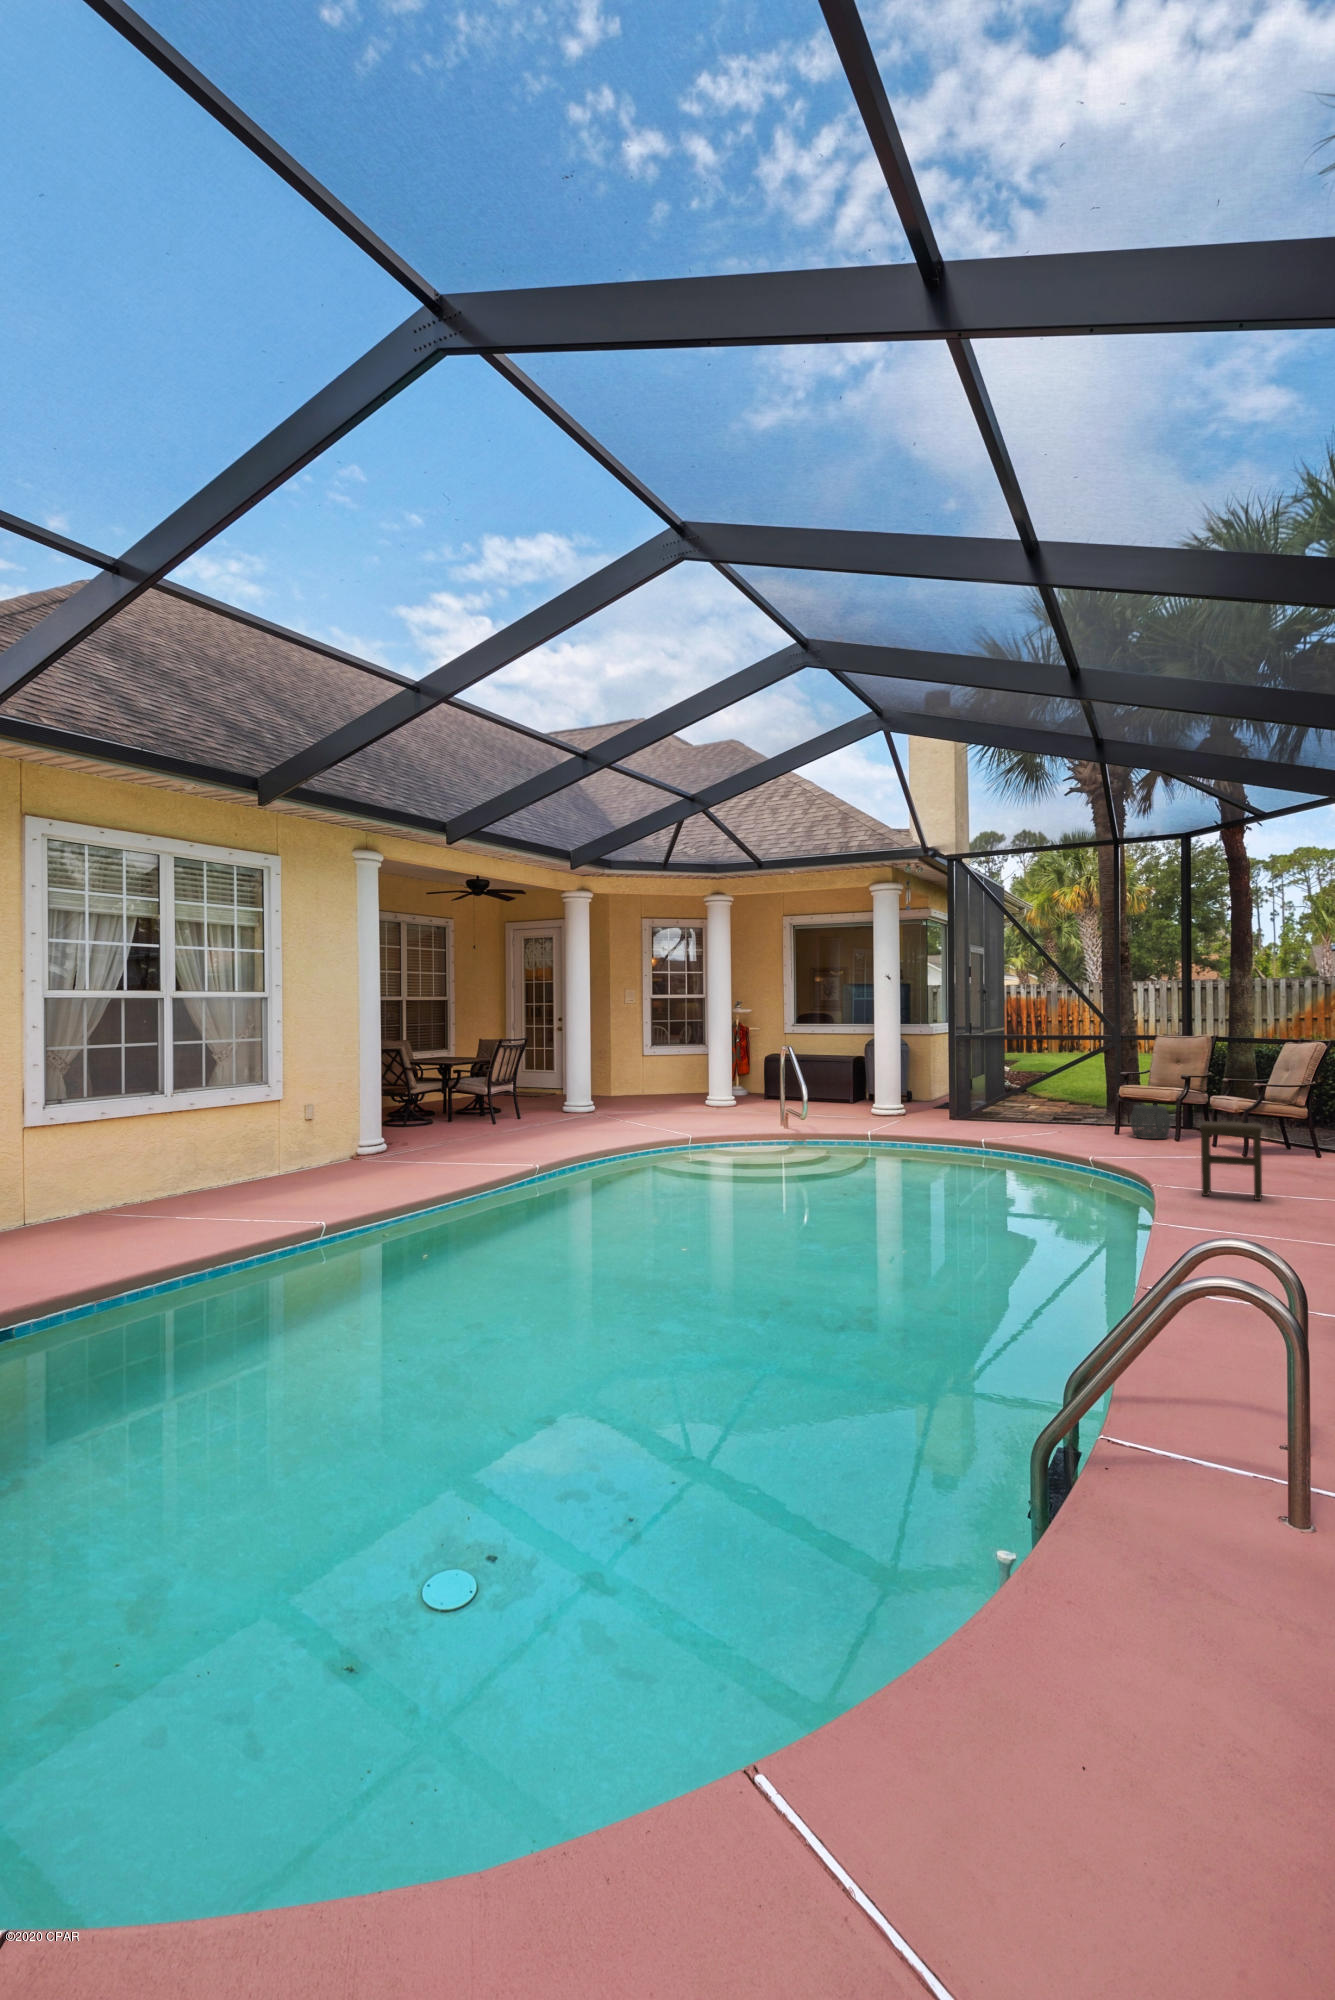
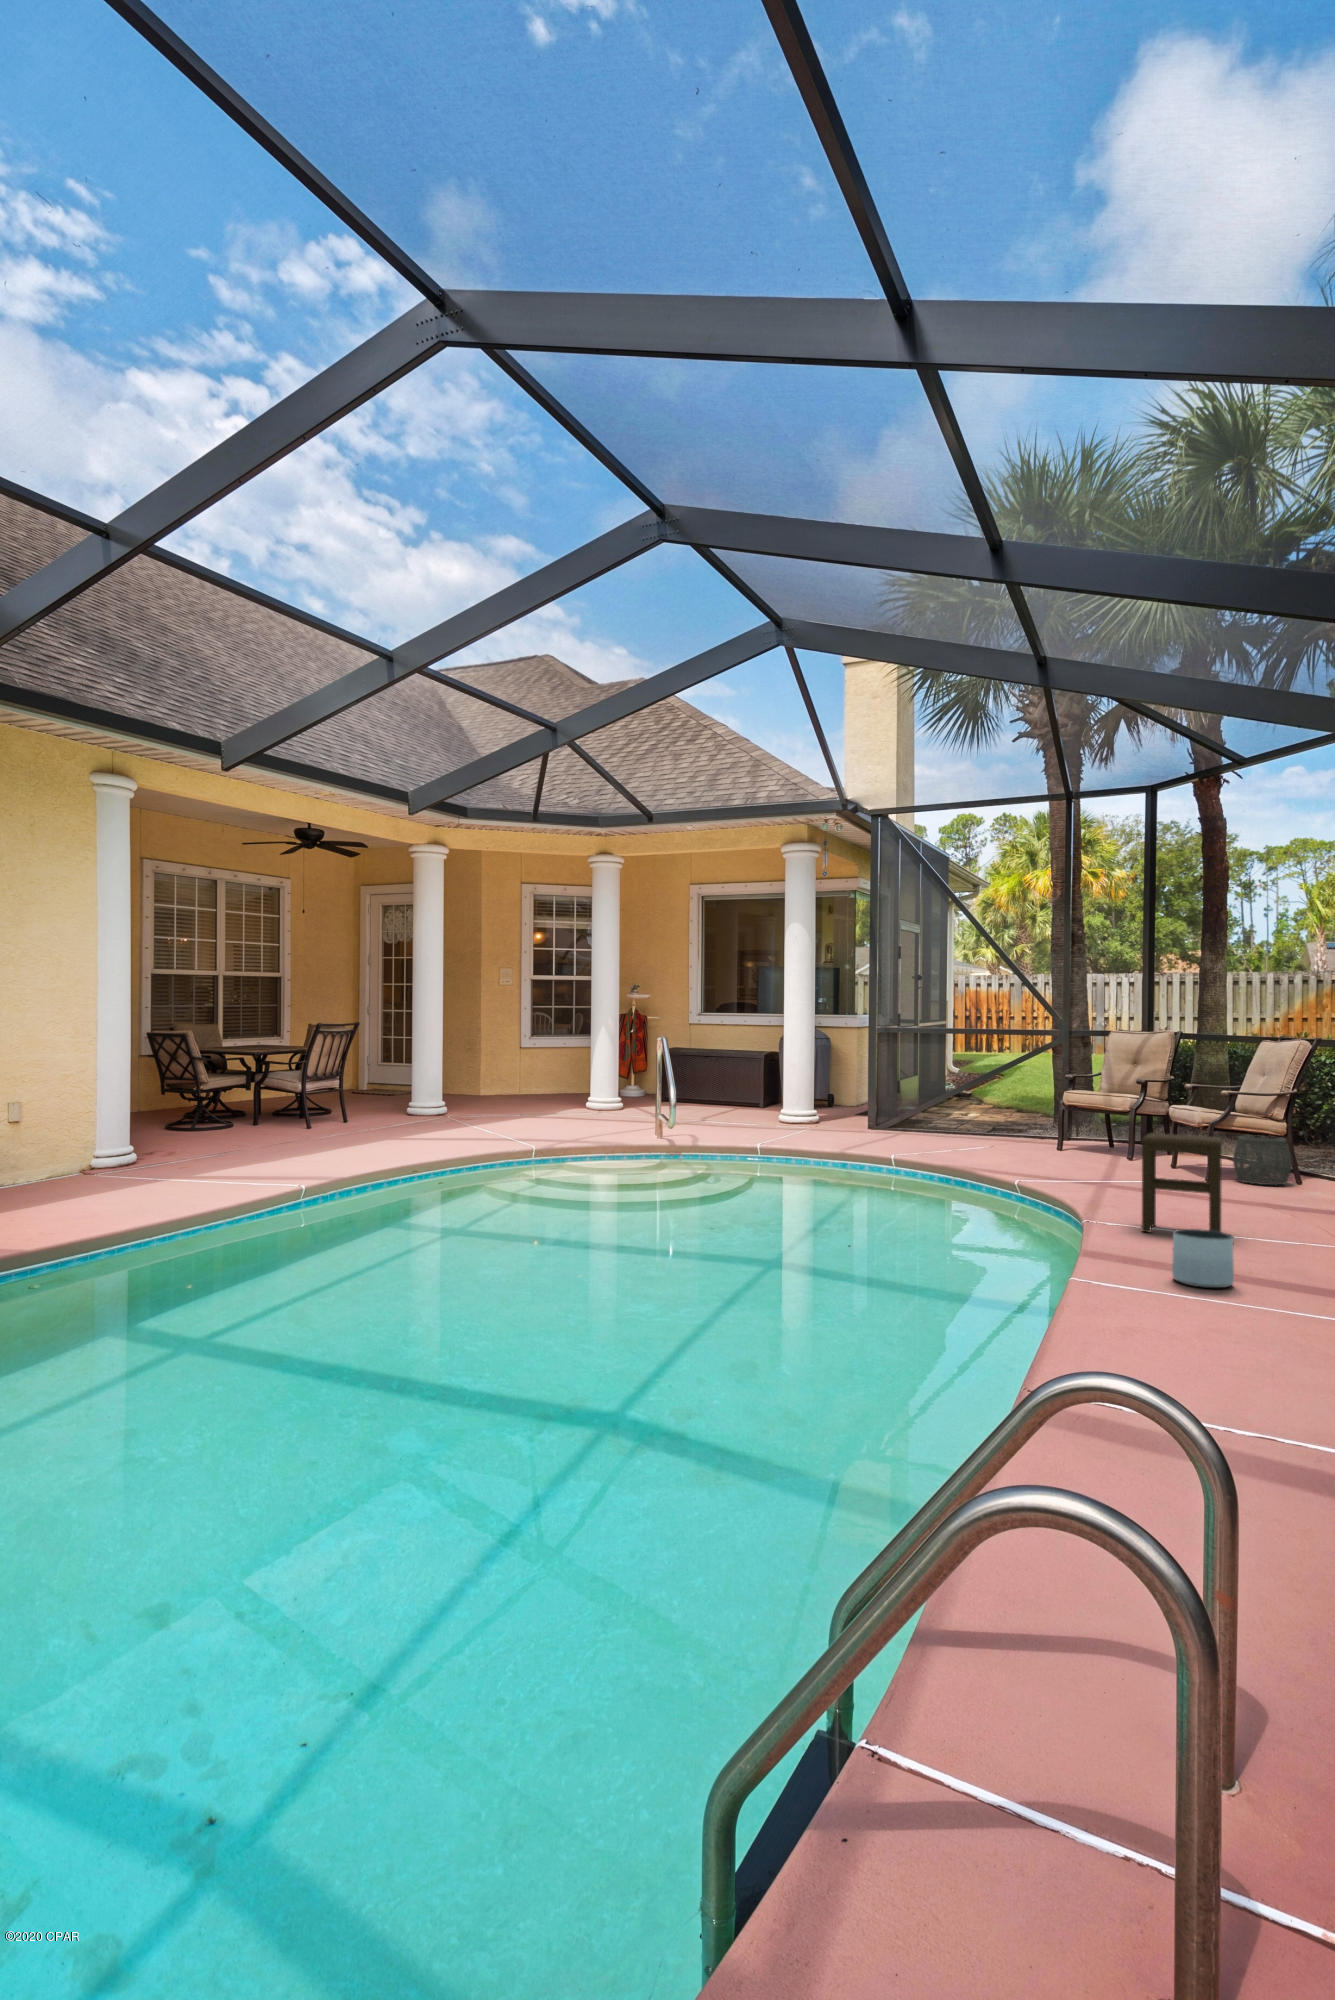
woven basket: present [1130,1105,1170,1139] -> present [1233,1136,1292,1186]
planter: none [1233,1192,1279,1233] -> present [1172,1229,1234,1288]

